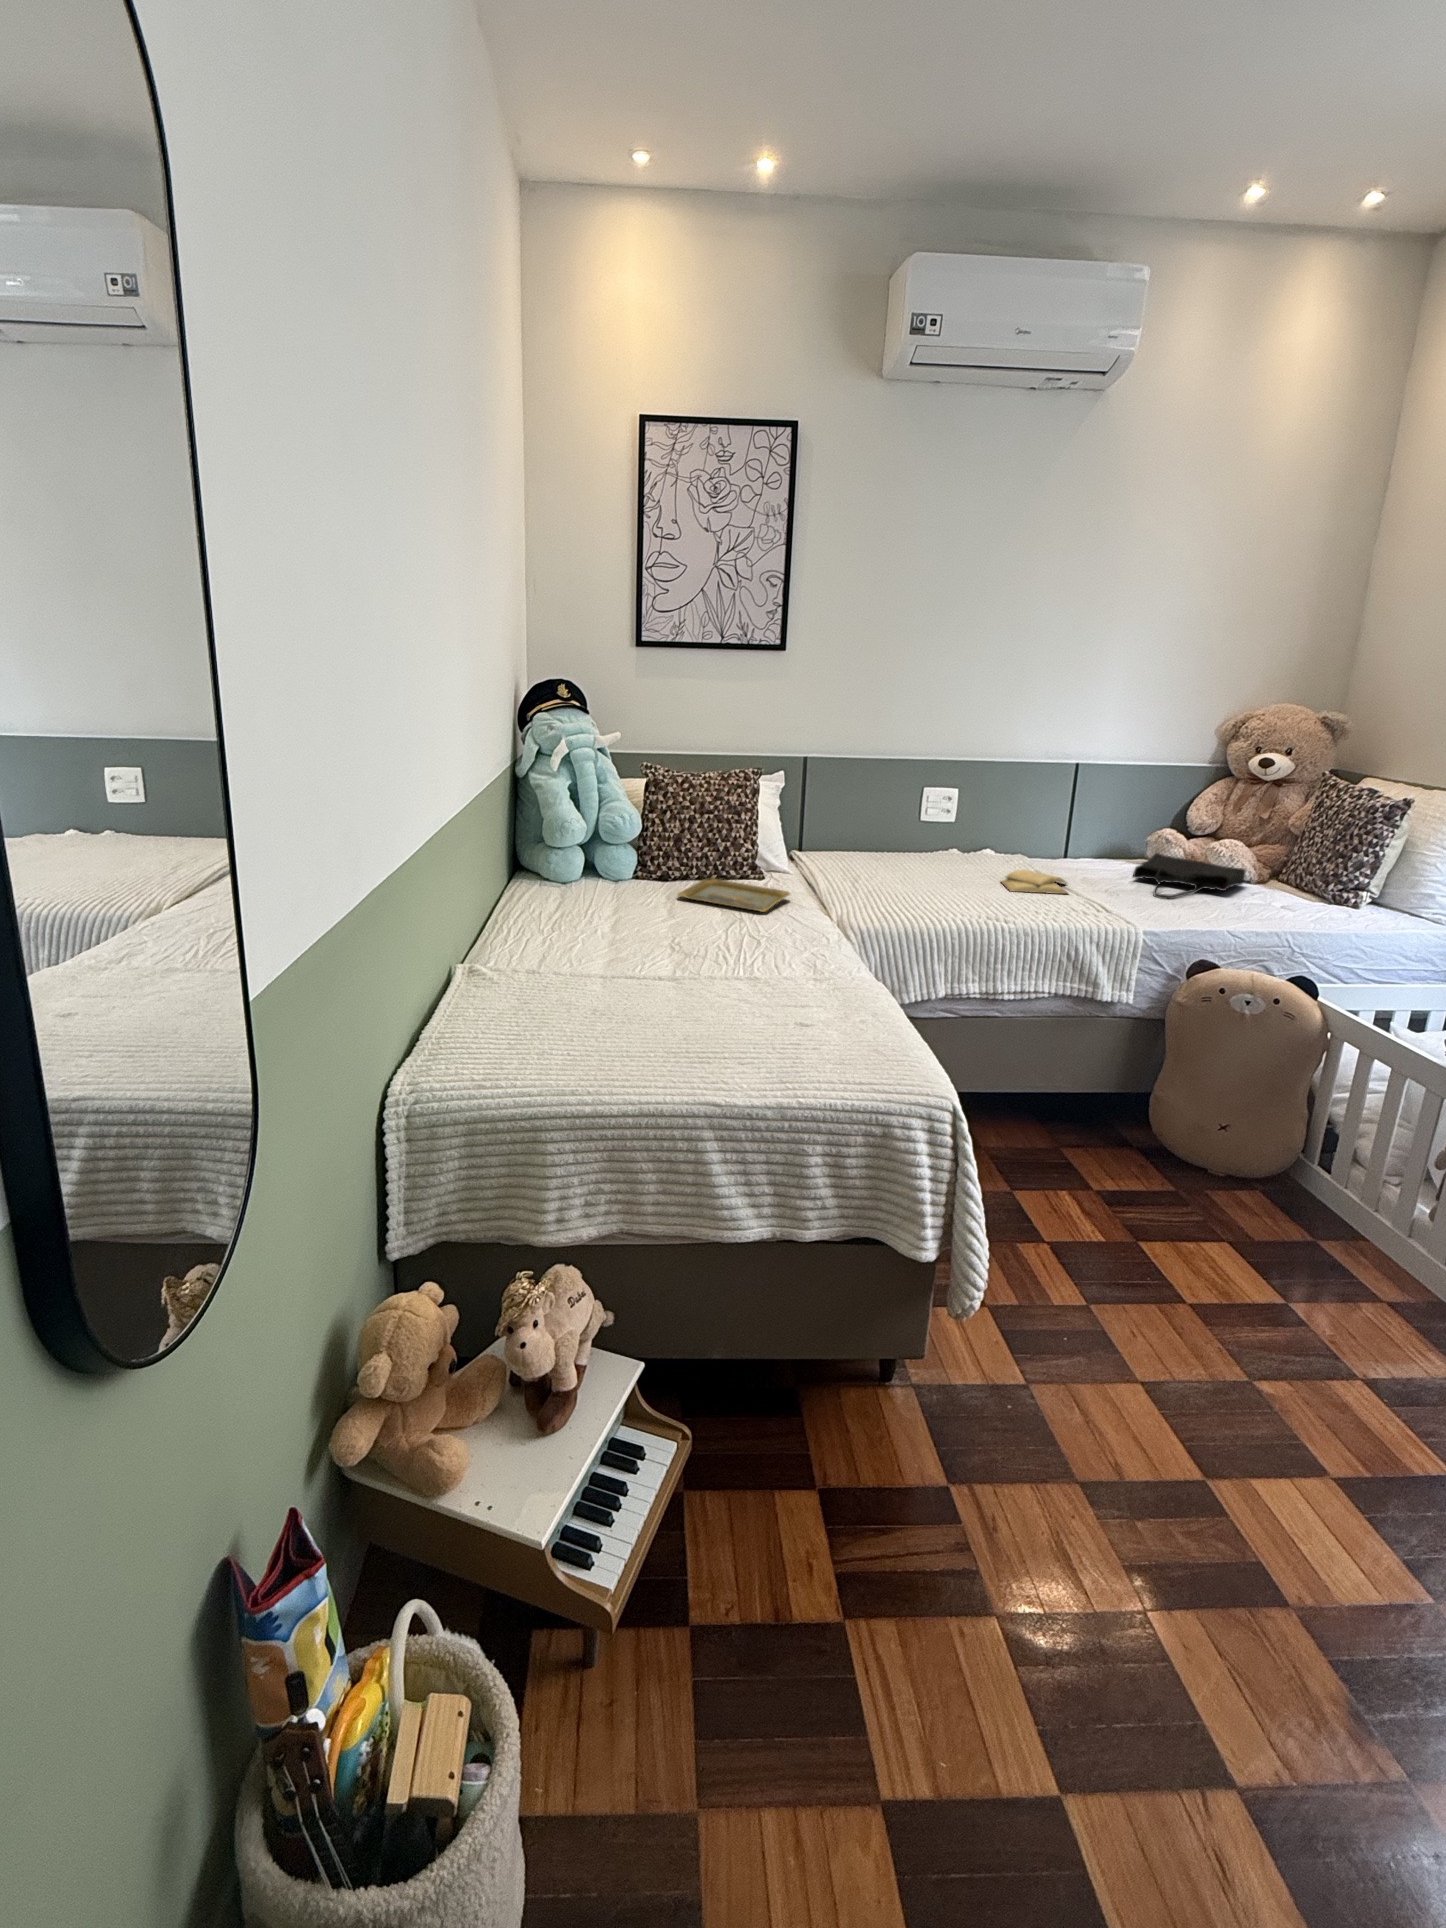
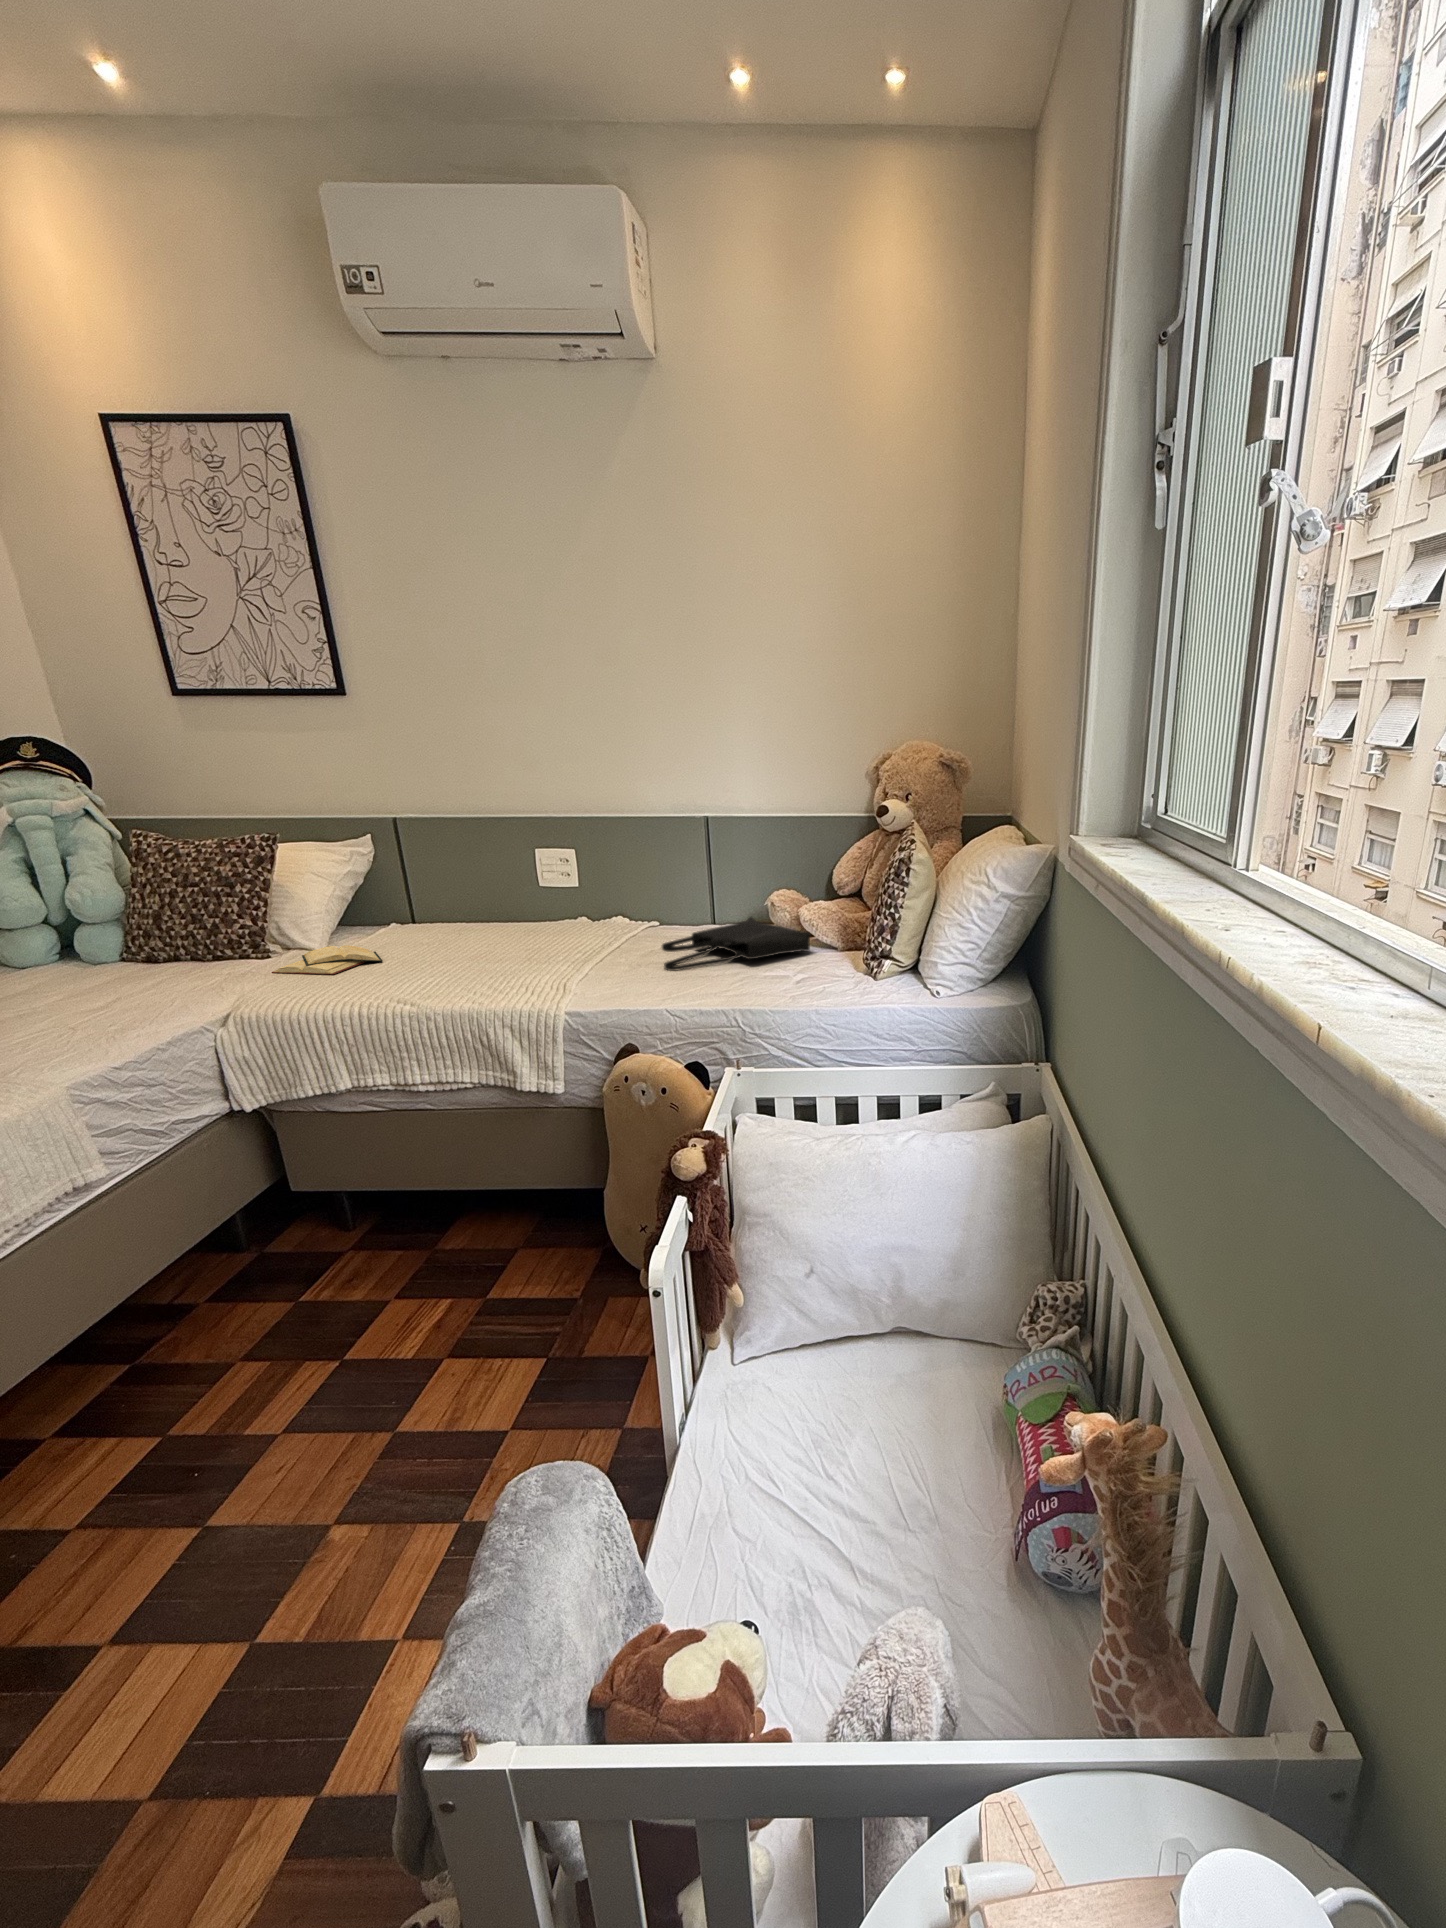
diary: present [1001,870,1067,894] -> present [272,945,383,975]
tray: present [678,879,790,912] -> none [55,960,192,1000]

